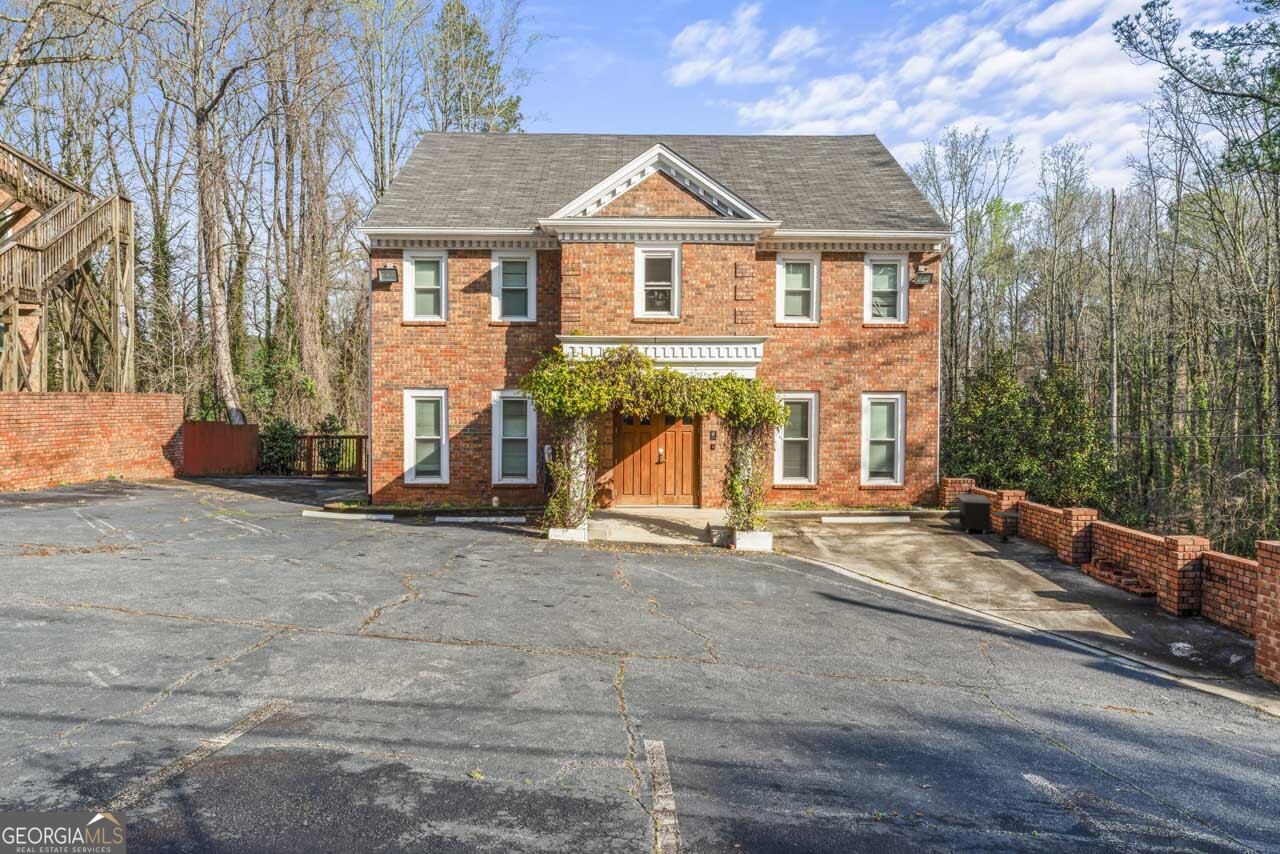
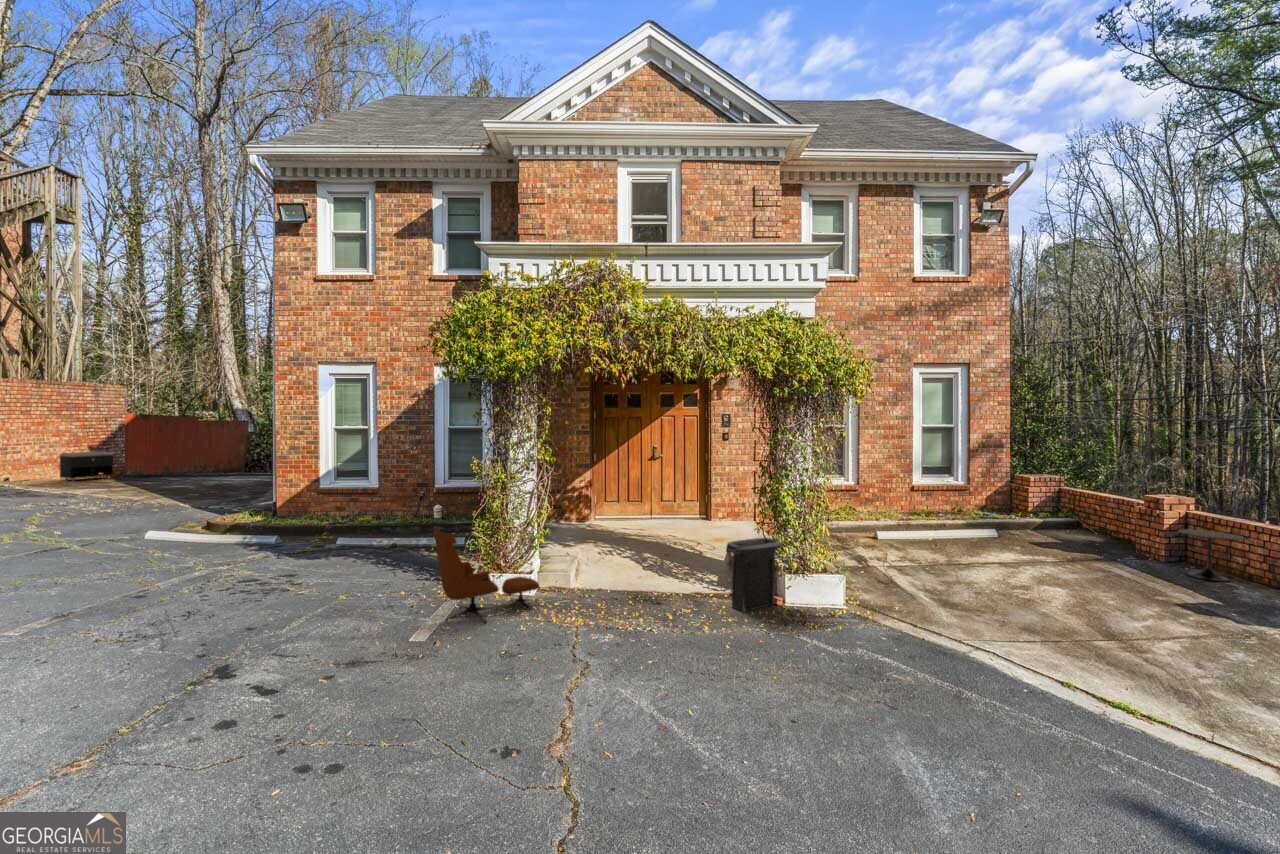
storage bench: present [958,494,991,533] -> present [60,451,114,481]
lounge chair: none [540,501,593,552] -> present [433,528,539,623]
trash can: none [700,511,733,551] -> present [726,538,781,611]

